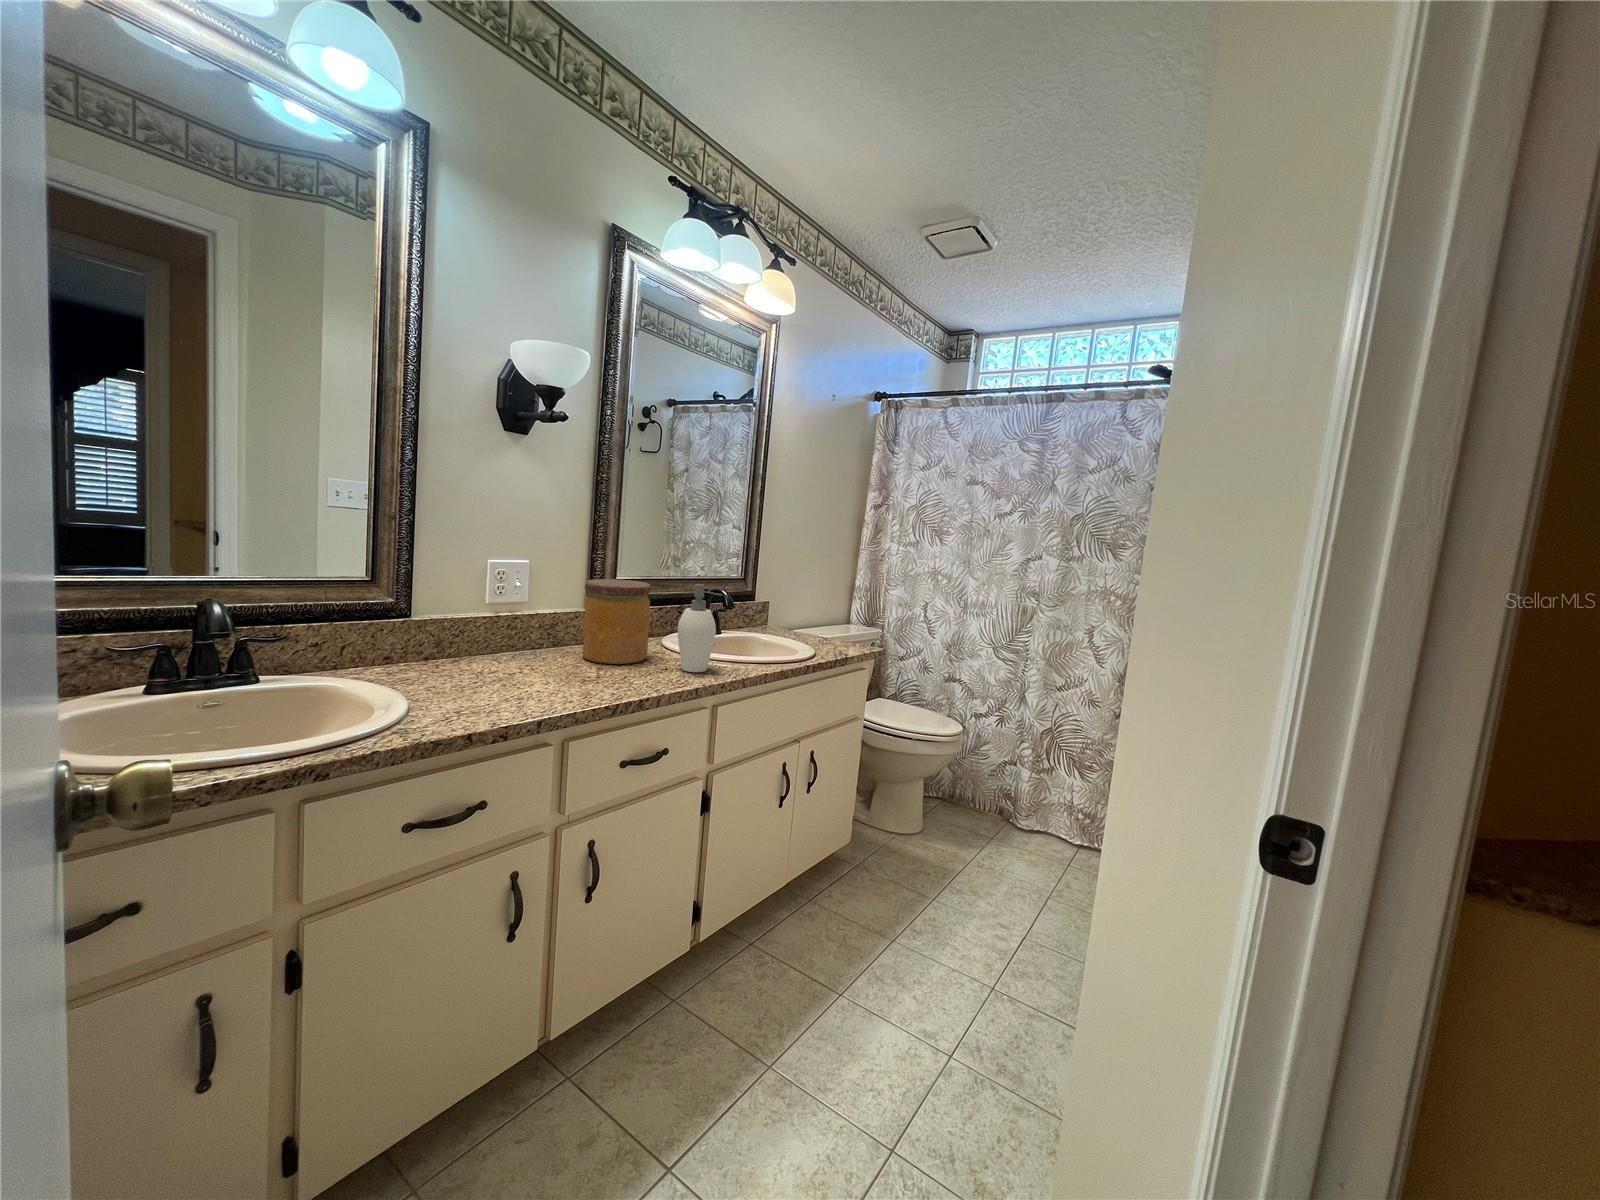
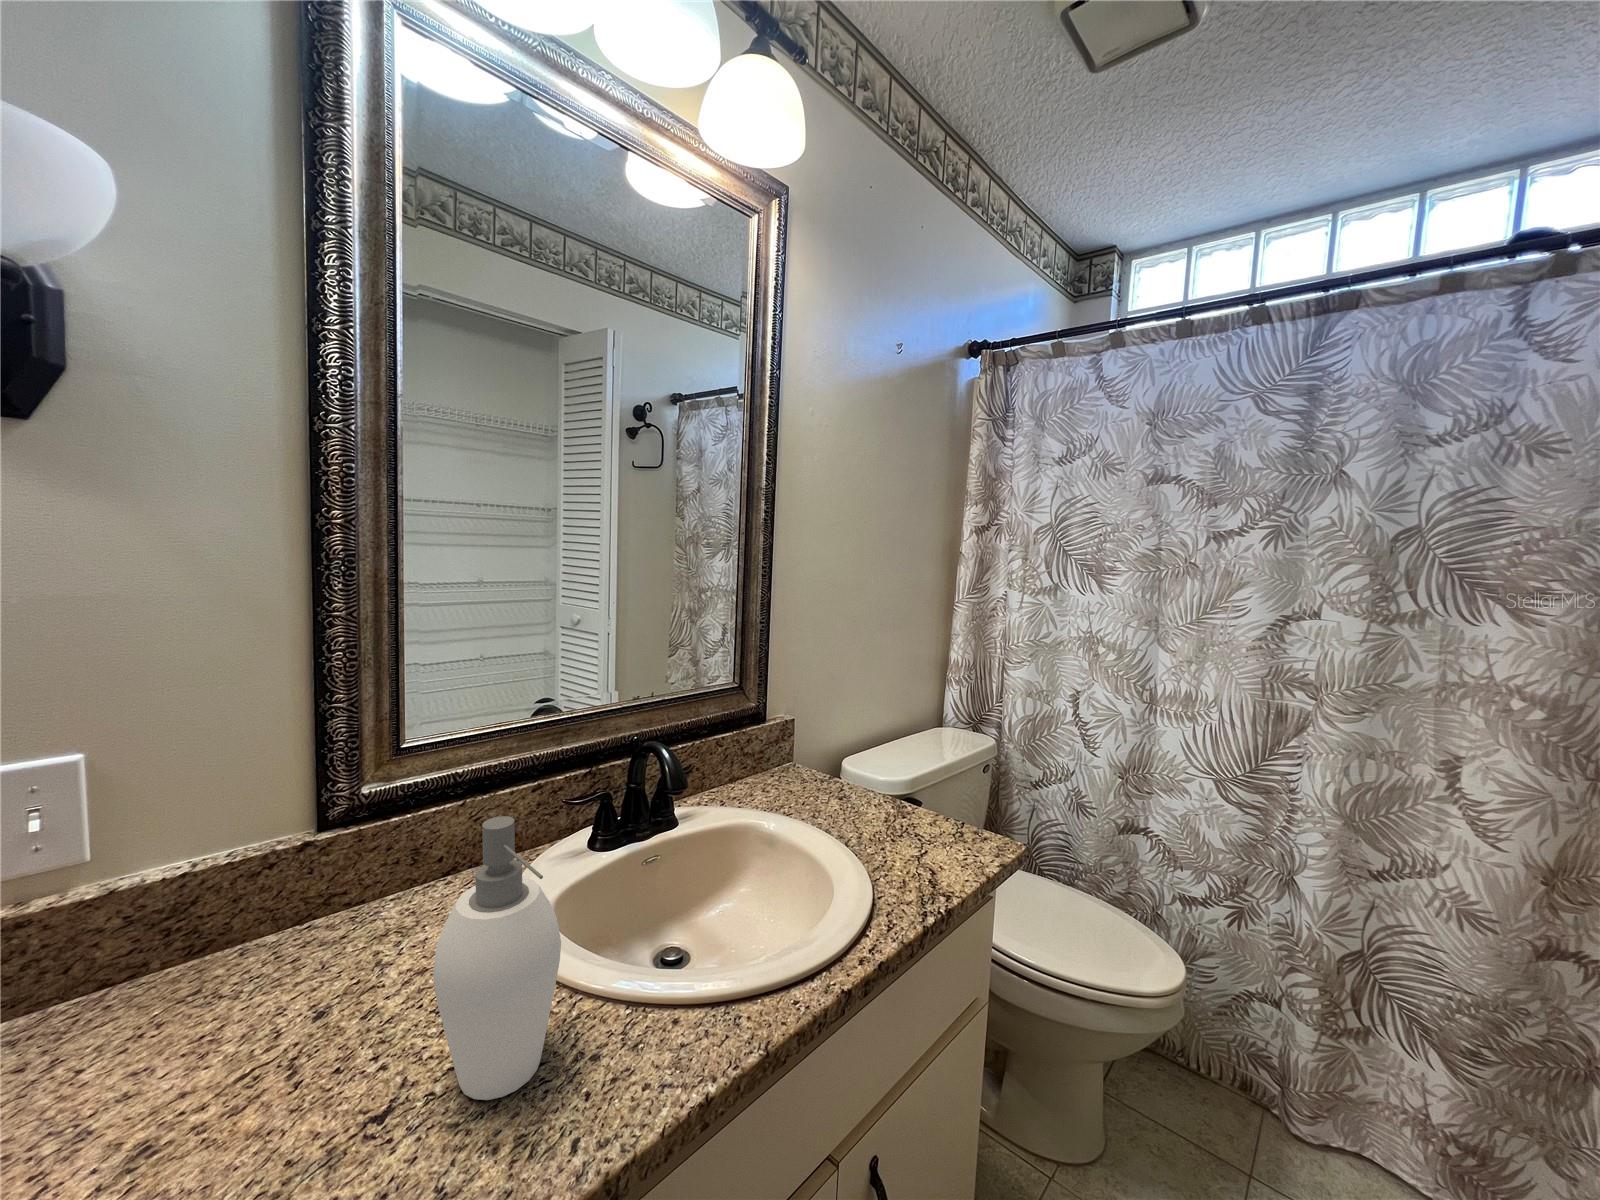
jar: present [583,579,651,664] -> none [198,766,422,1054]

